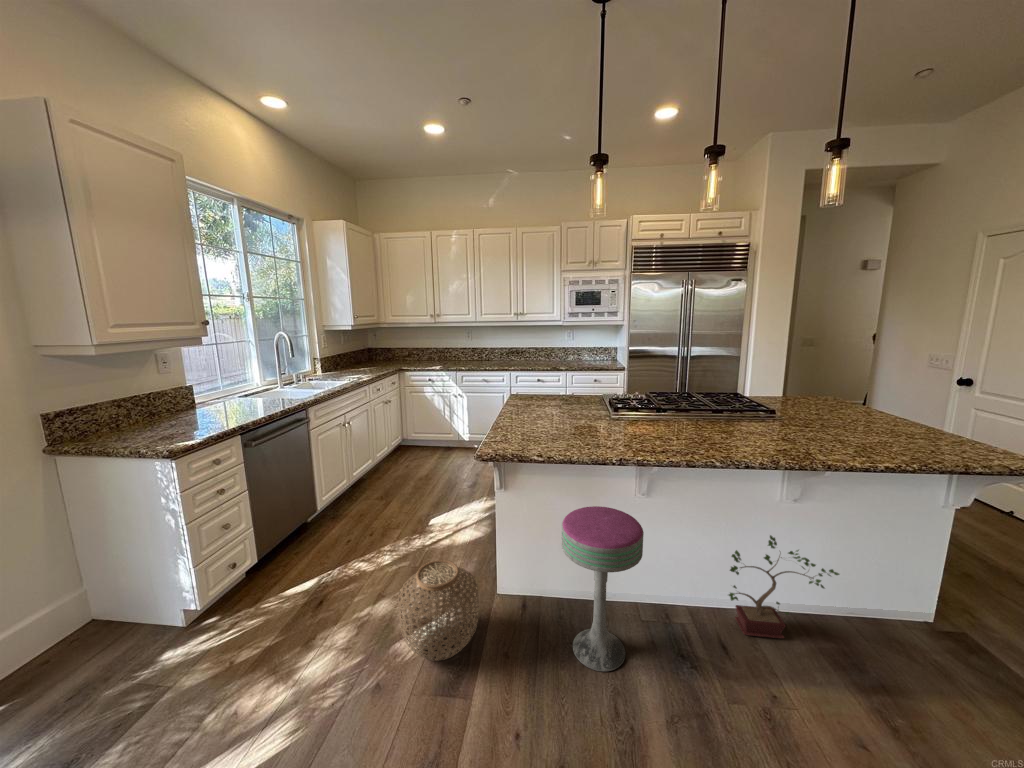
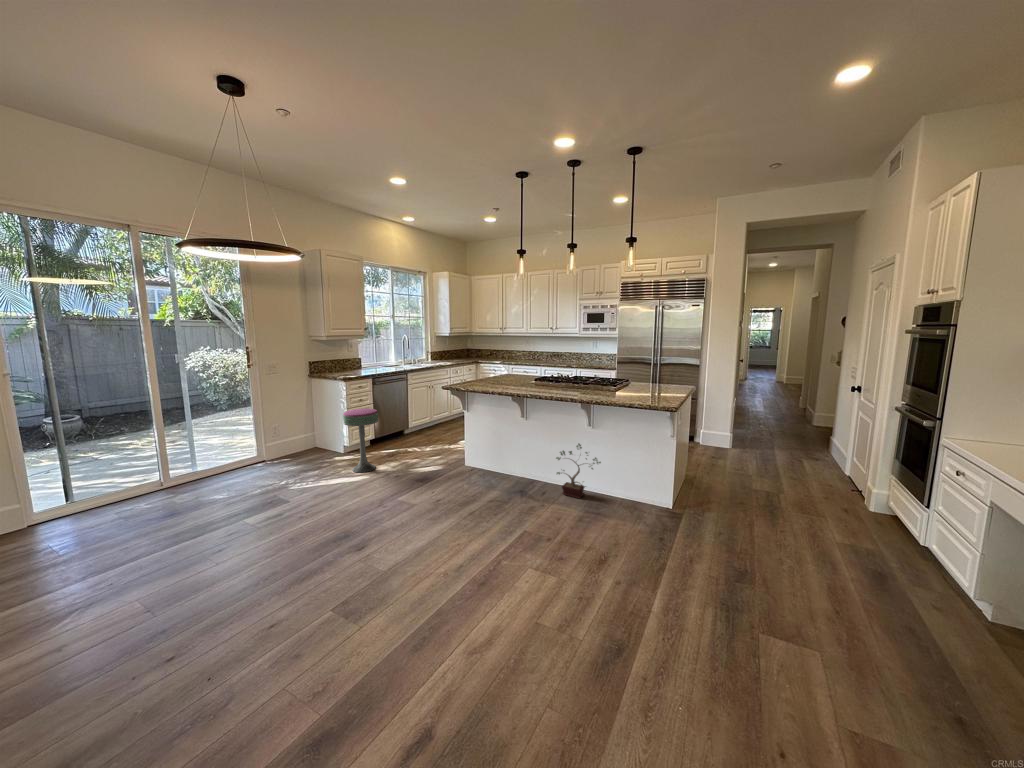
bar stool: present [562,506,644,672] -> present [343,409,378,473]
woven basket: present [398,560,479,661] -> none [410,436,446,476]

